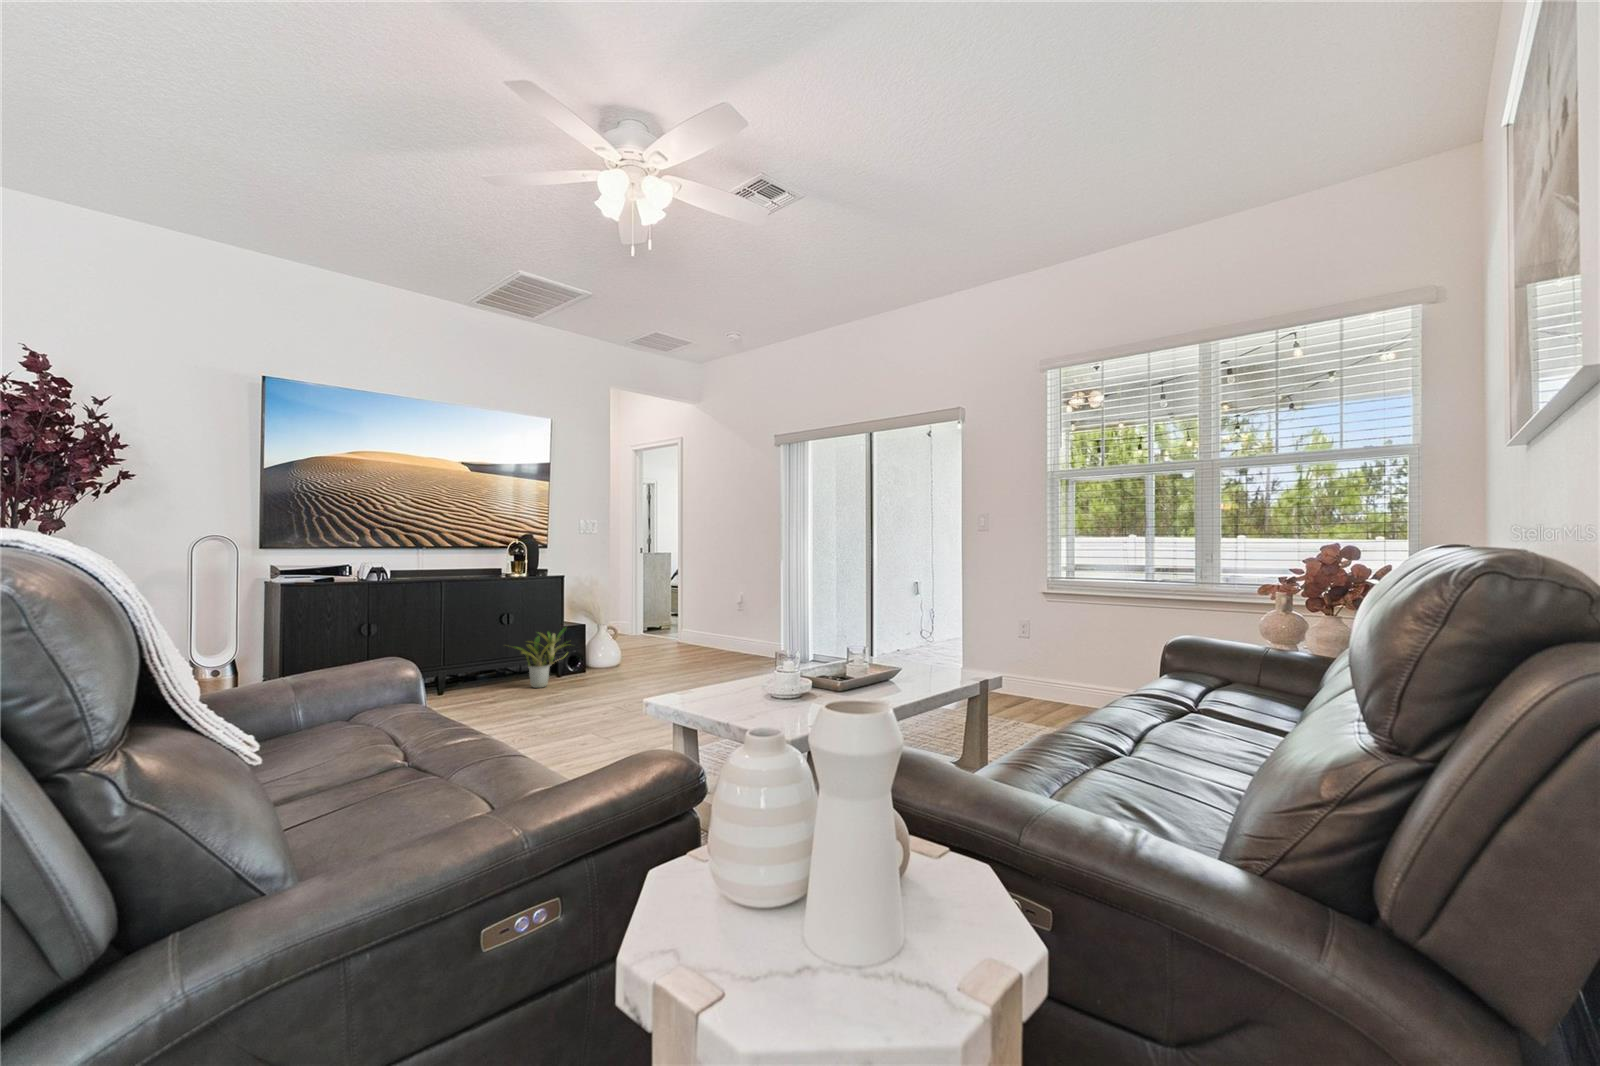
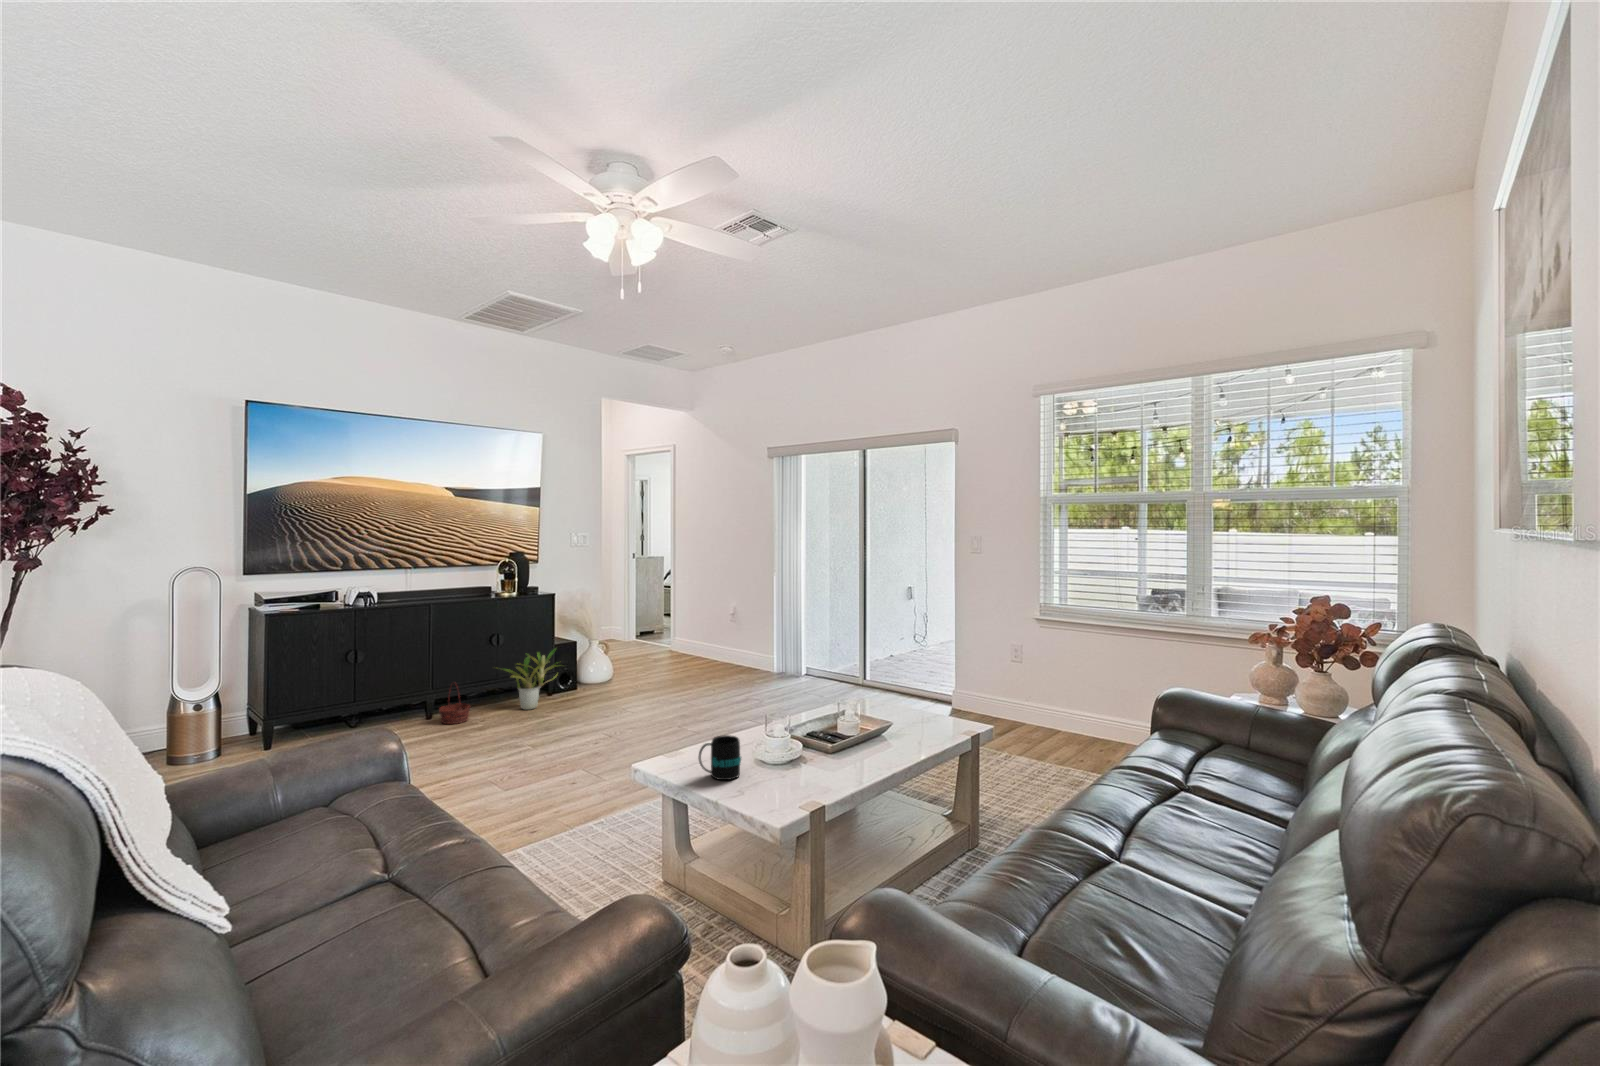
basket: none [449,658,481,699] -> present [439,689,471,724]
mug: none [710,667,752,708] -> present [699,735,741,780]

